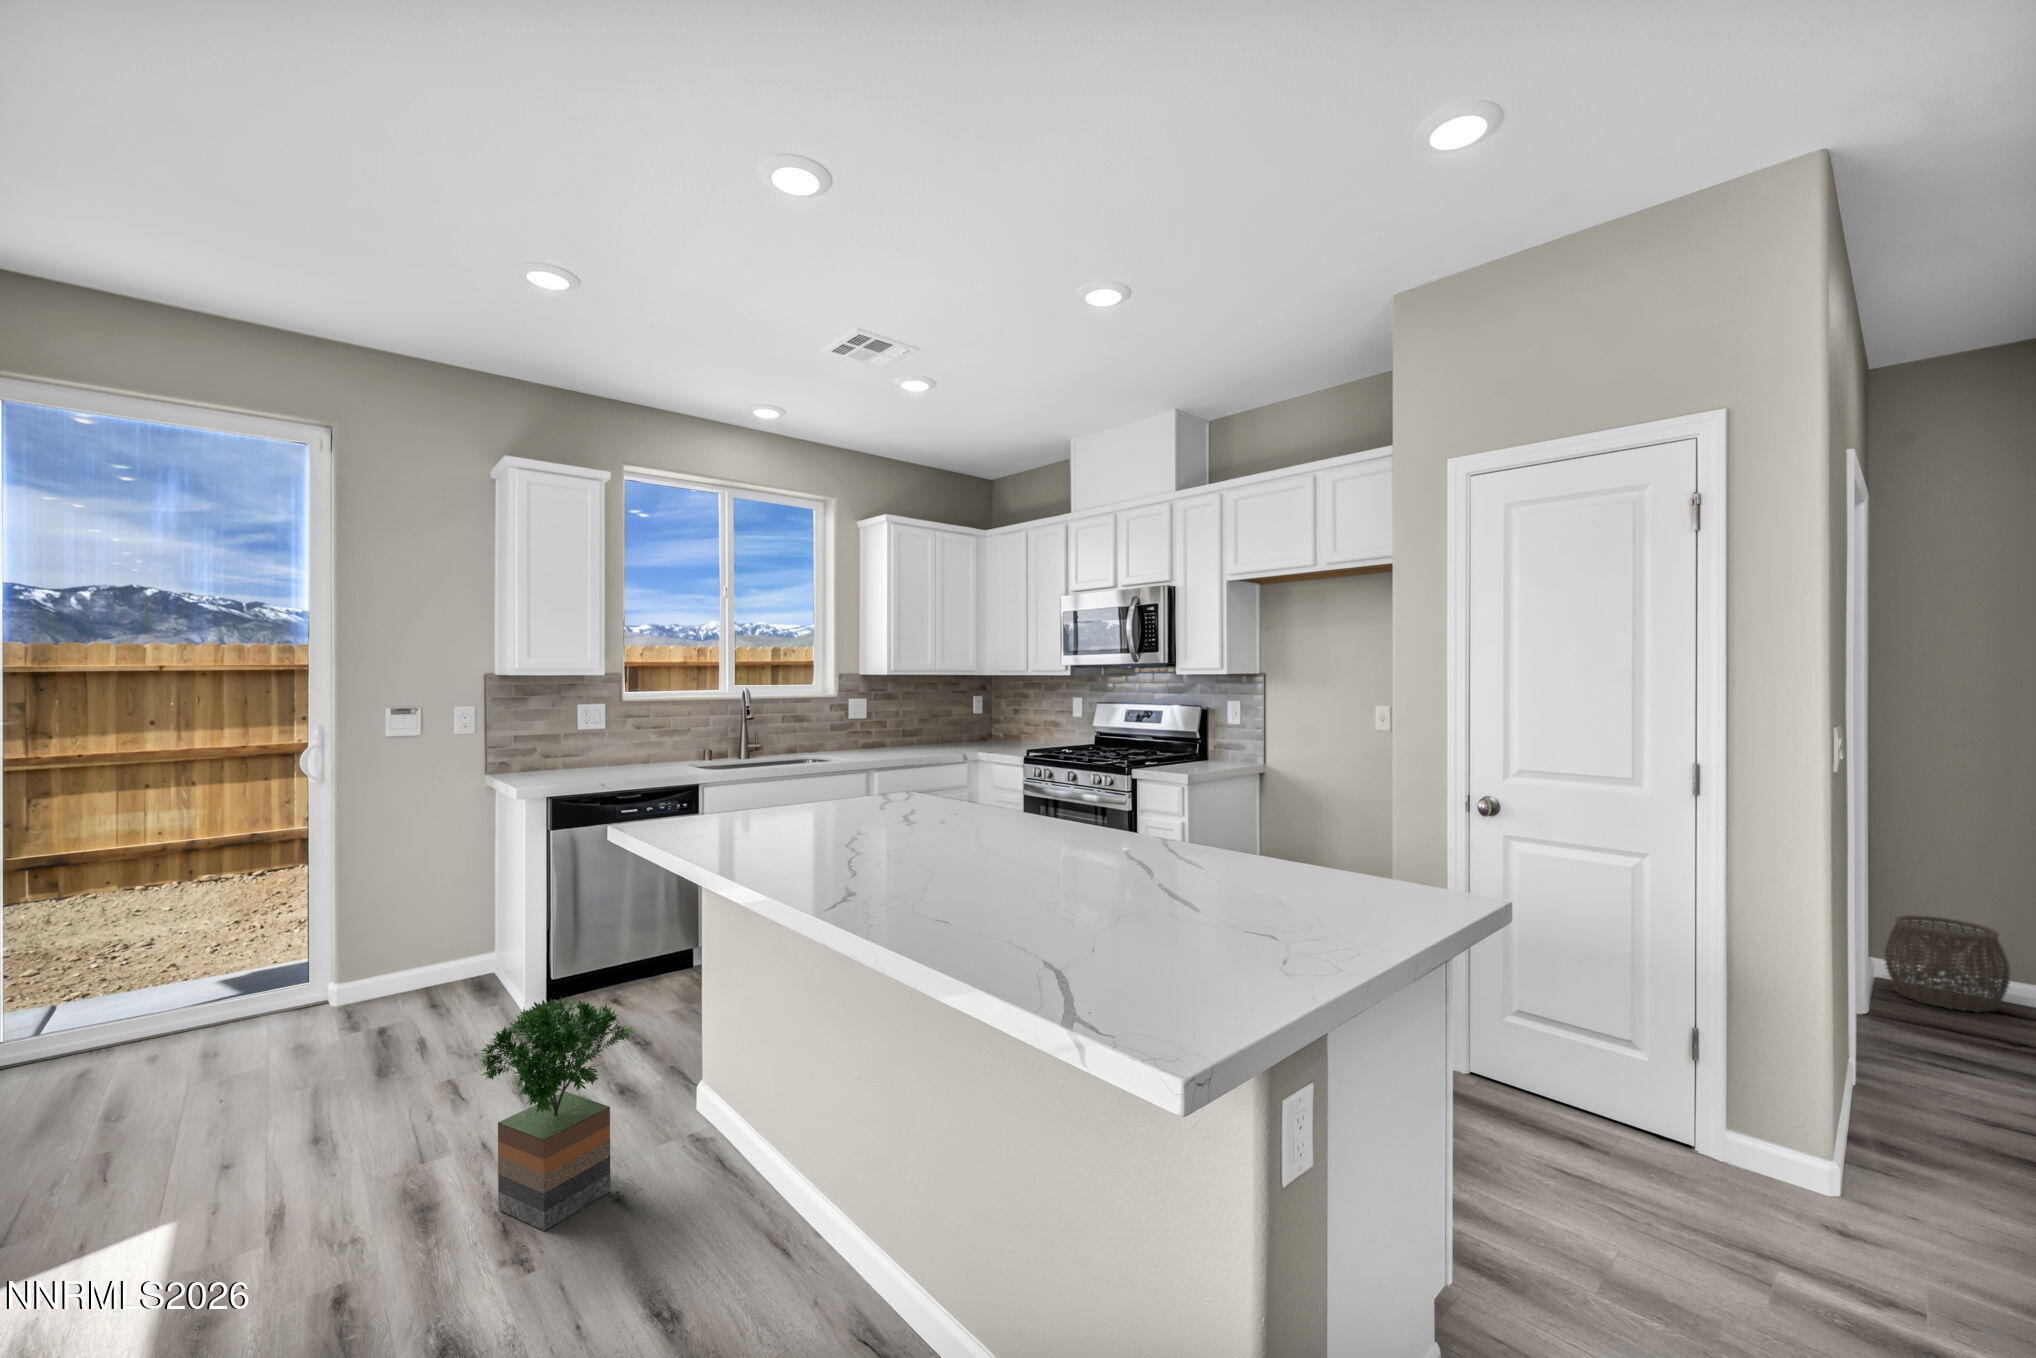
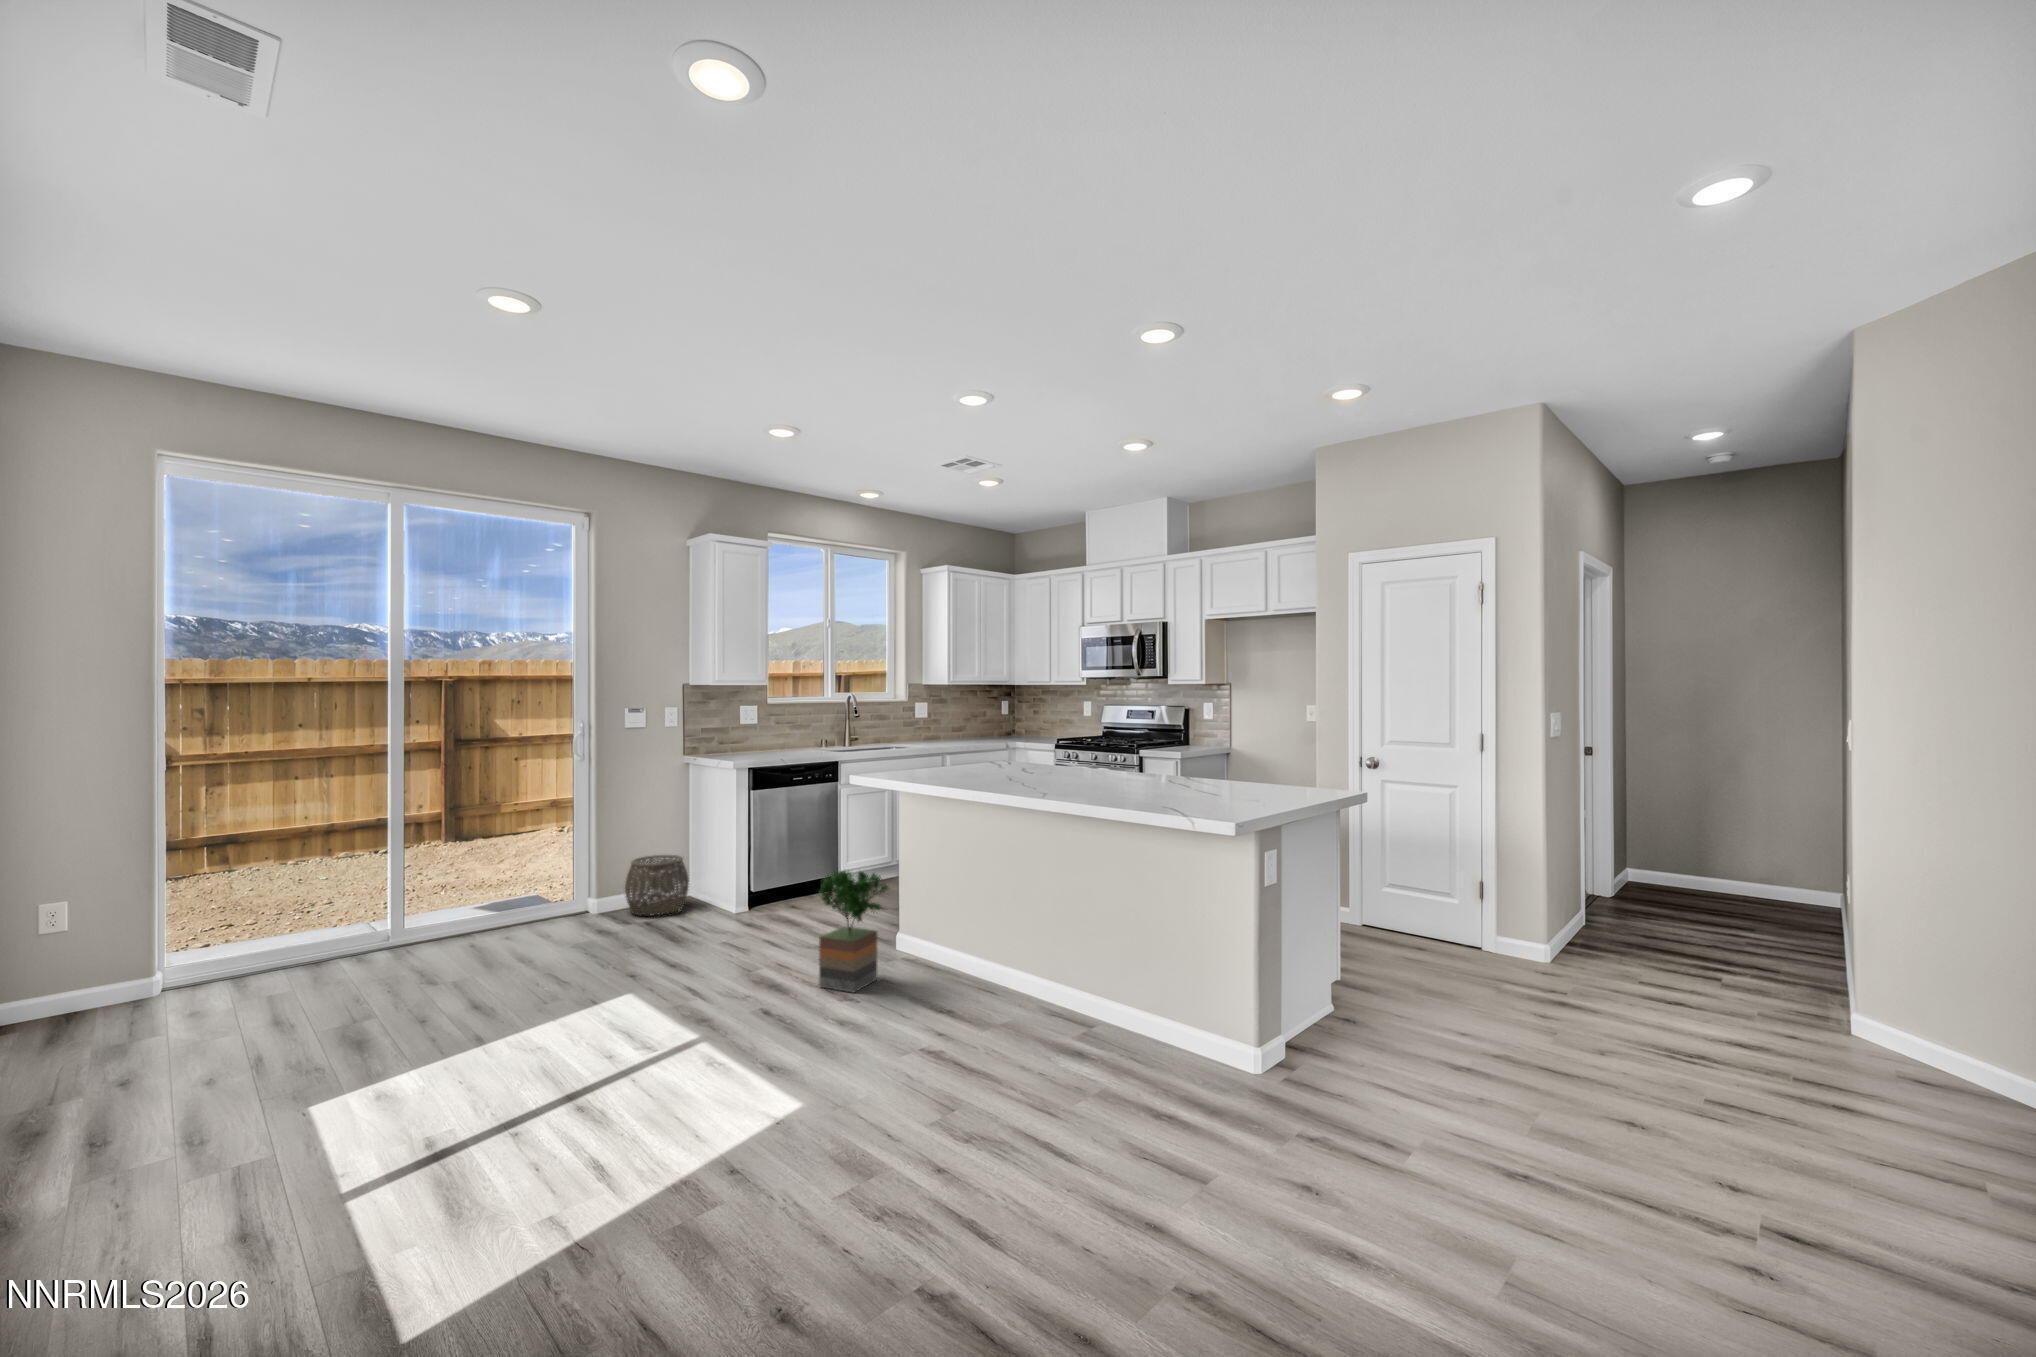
woven basket: present [1884,915,2011,1012] -> present [625,855,689,916]

